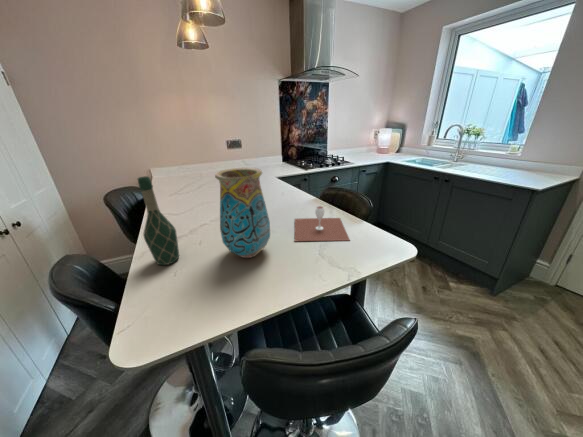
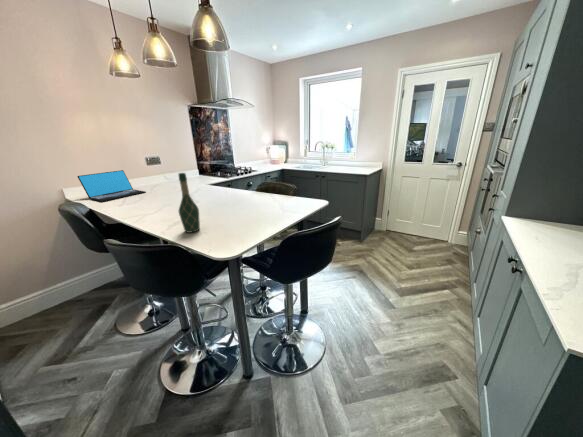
laptop: none [159,153,212,185] -> present [78,170,146,202]
vase: present [215,167,270,258] -> none [224,165,256,220]
wine glass: present [295,206,350,241] -> none [253,189,293,210]

